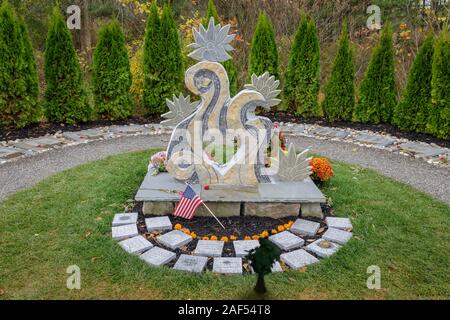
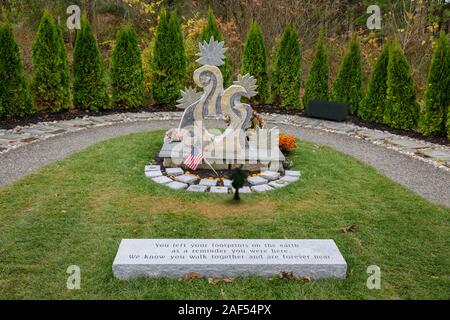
bench: none [329,105,380,133] -> present [307,99,348,123]

